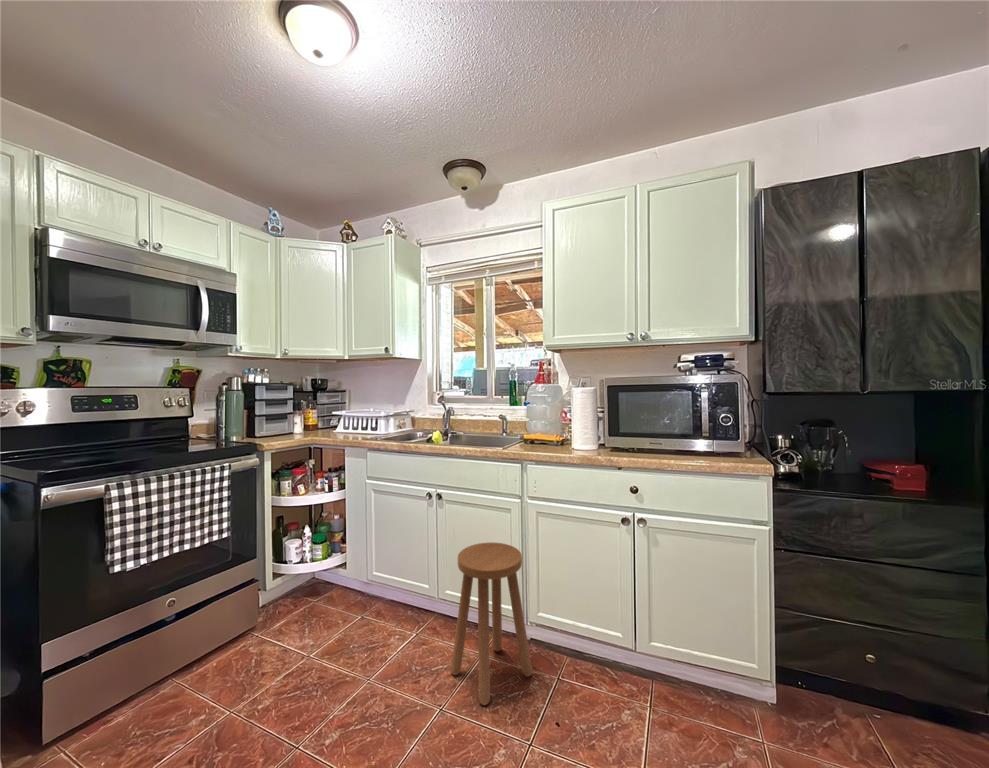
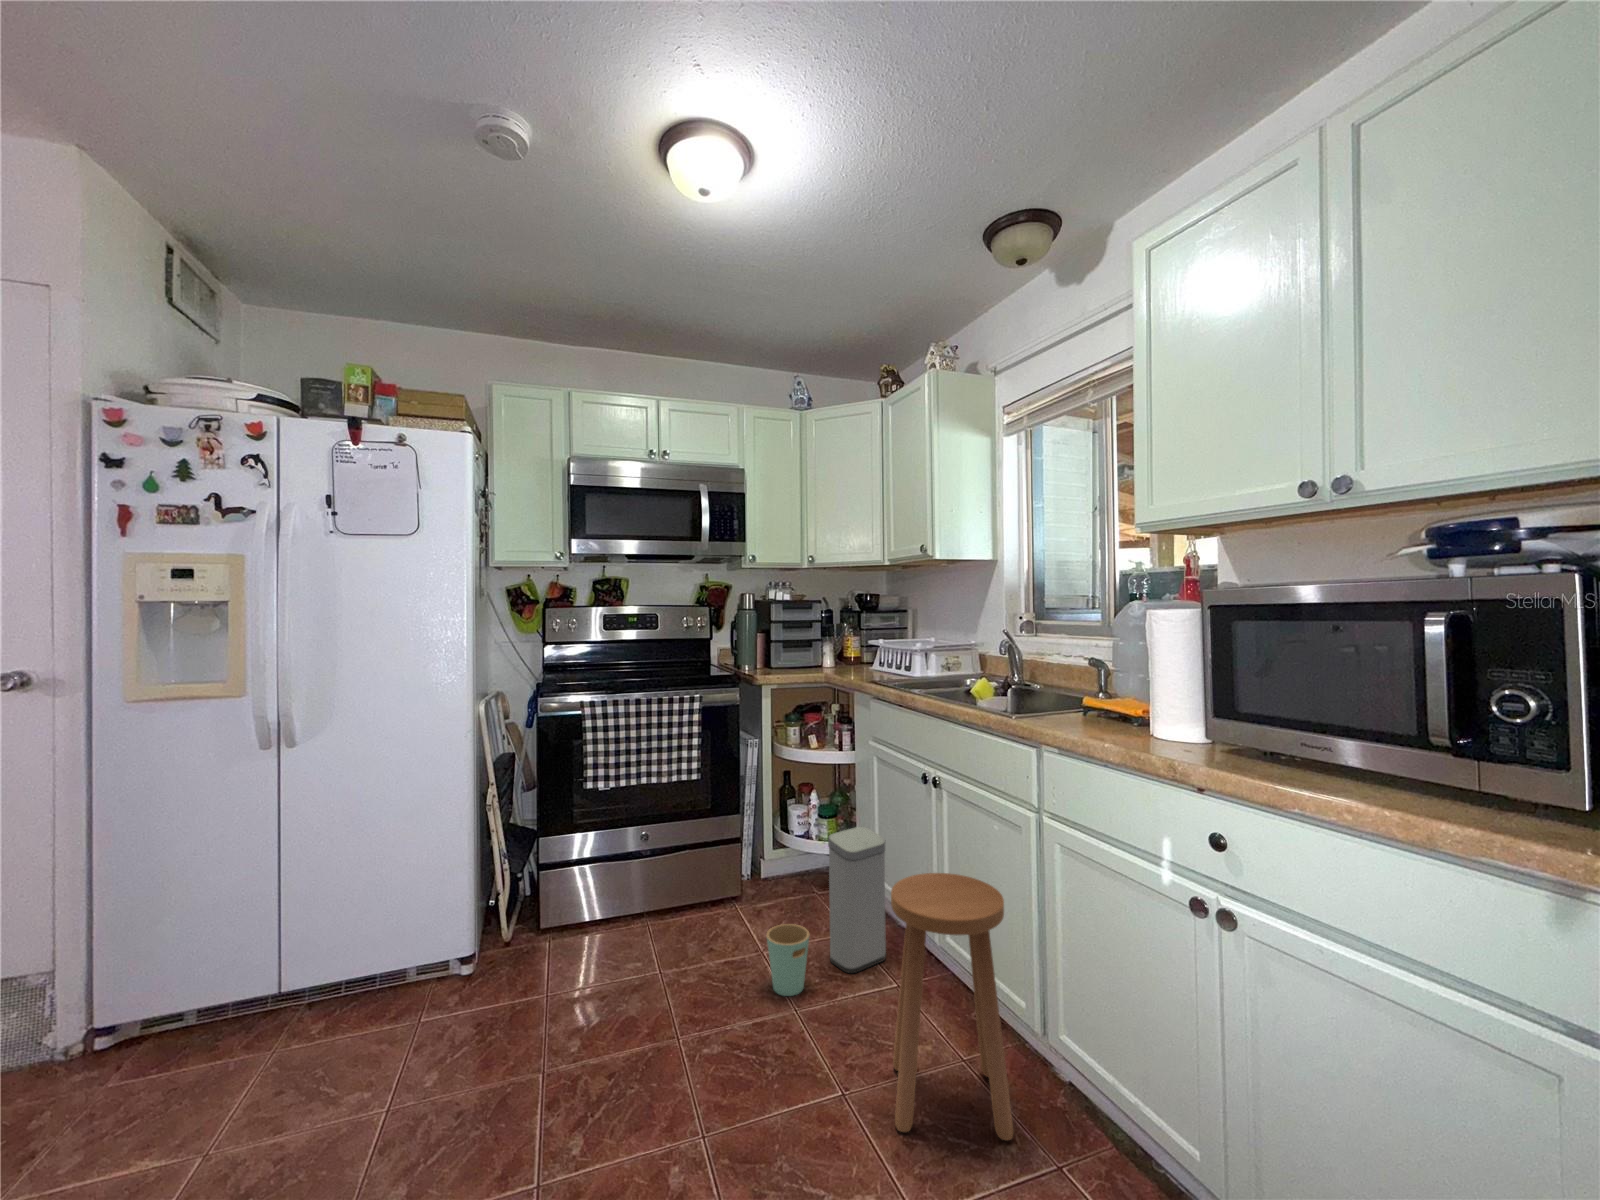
trash can: none [330,536,394,674] -> present [766,827,886,996]

